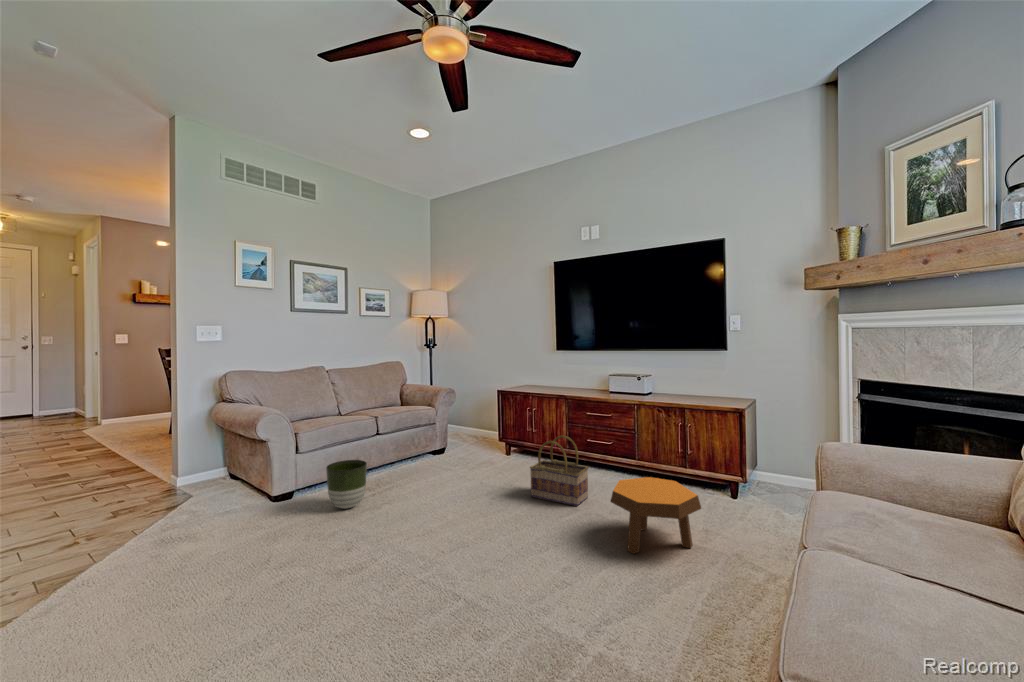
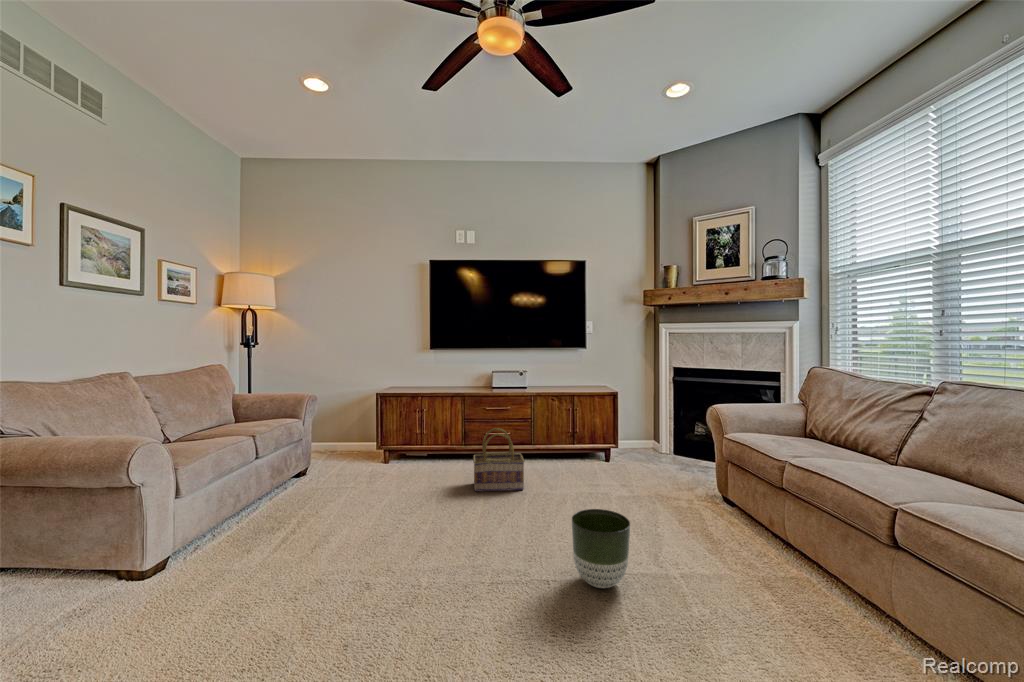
planter: present [326,460,367,509] -> present [572,509,630,588]
footstool: present [611,477,701,554] -> none [573,451,642,512]

